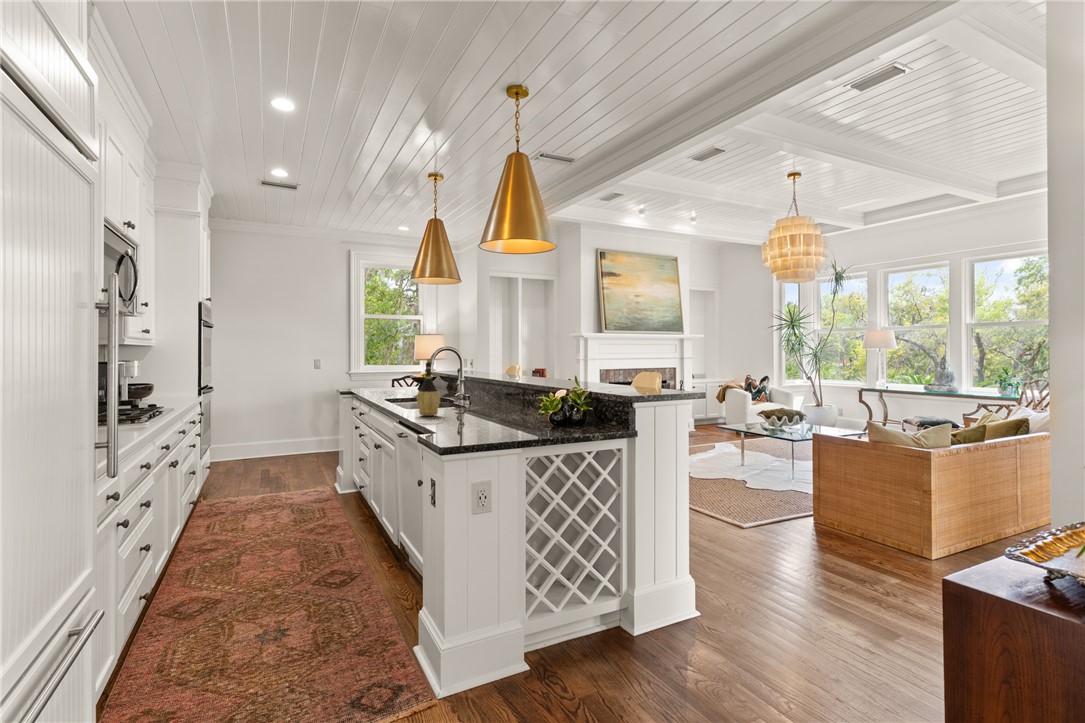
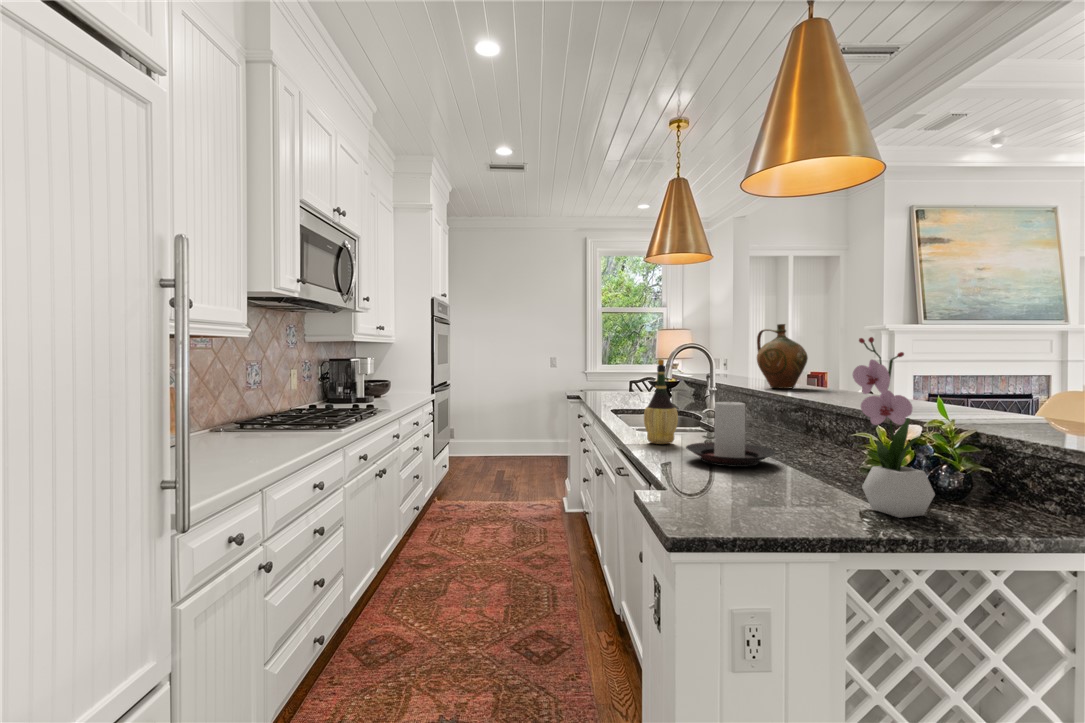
ceramic jug: none [491,334,523,379] -> present [757,324,808,389]
flower arrangement: none [531,345,570,433] -> present [852,337,941,518]
candle holder: none [447,382,499,422] -> present [686,402,775,467]

